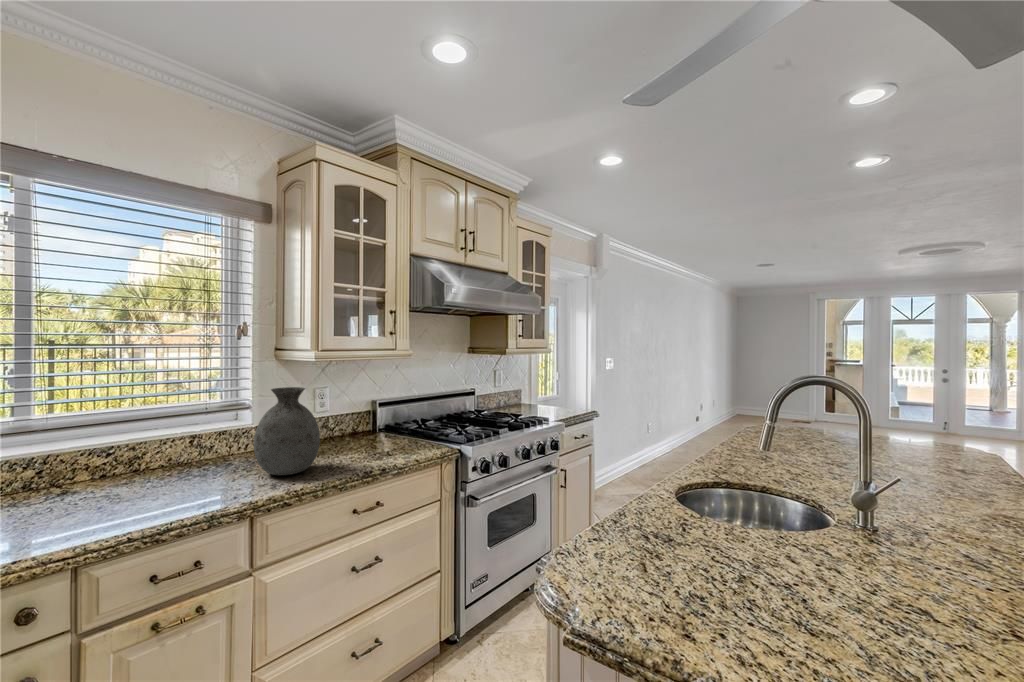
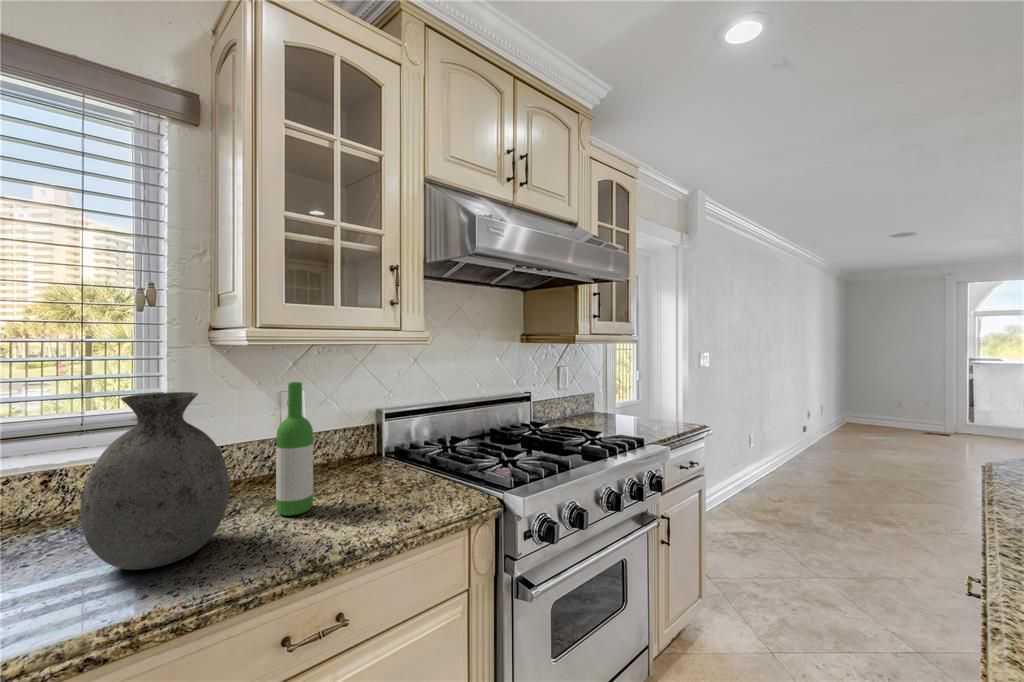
wine bottle: none [333,382,353,457] -> present [276,382,313,516]

